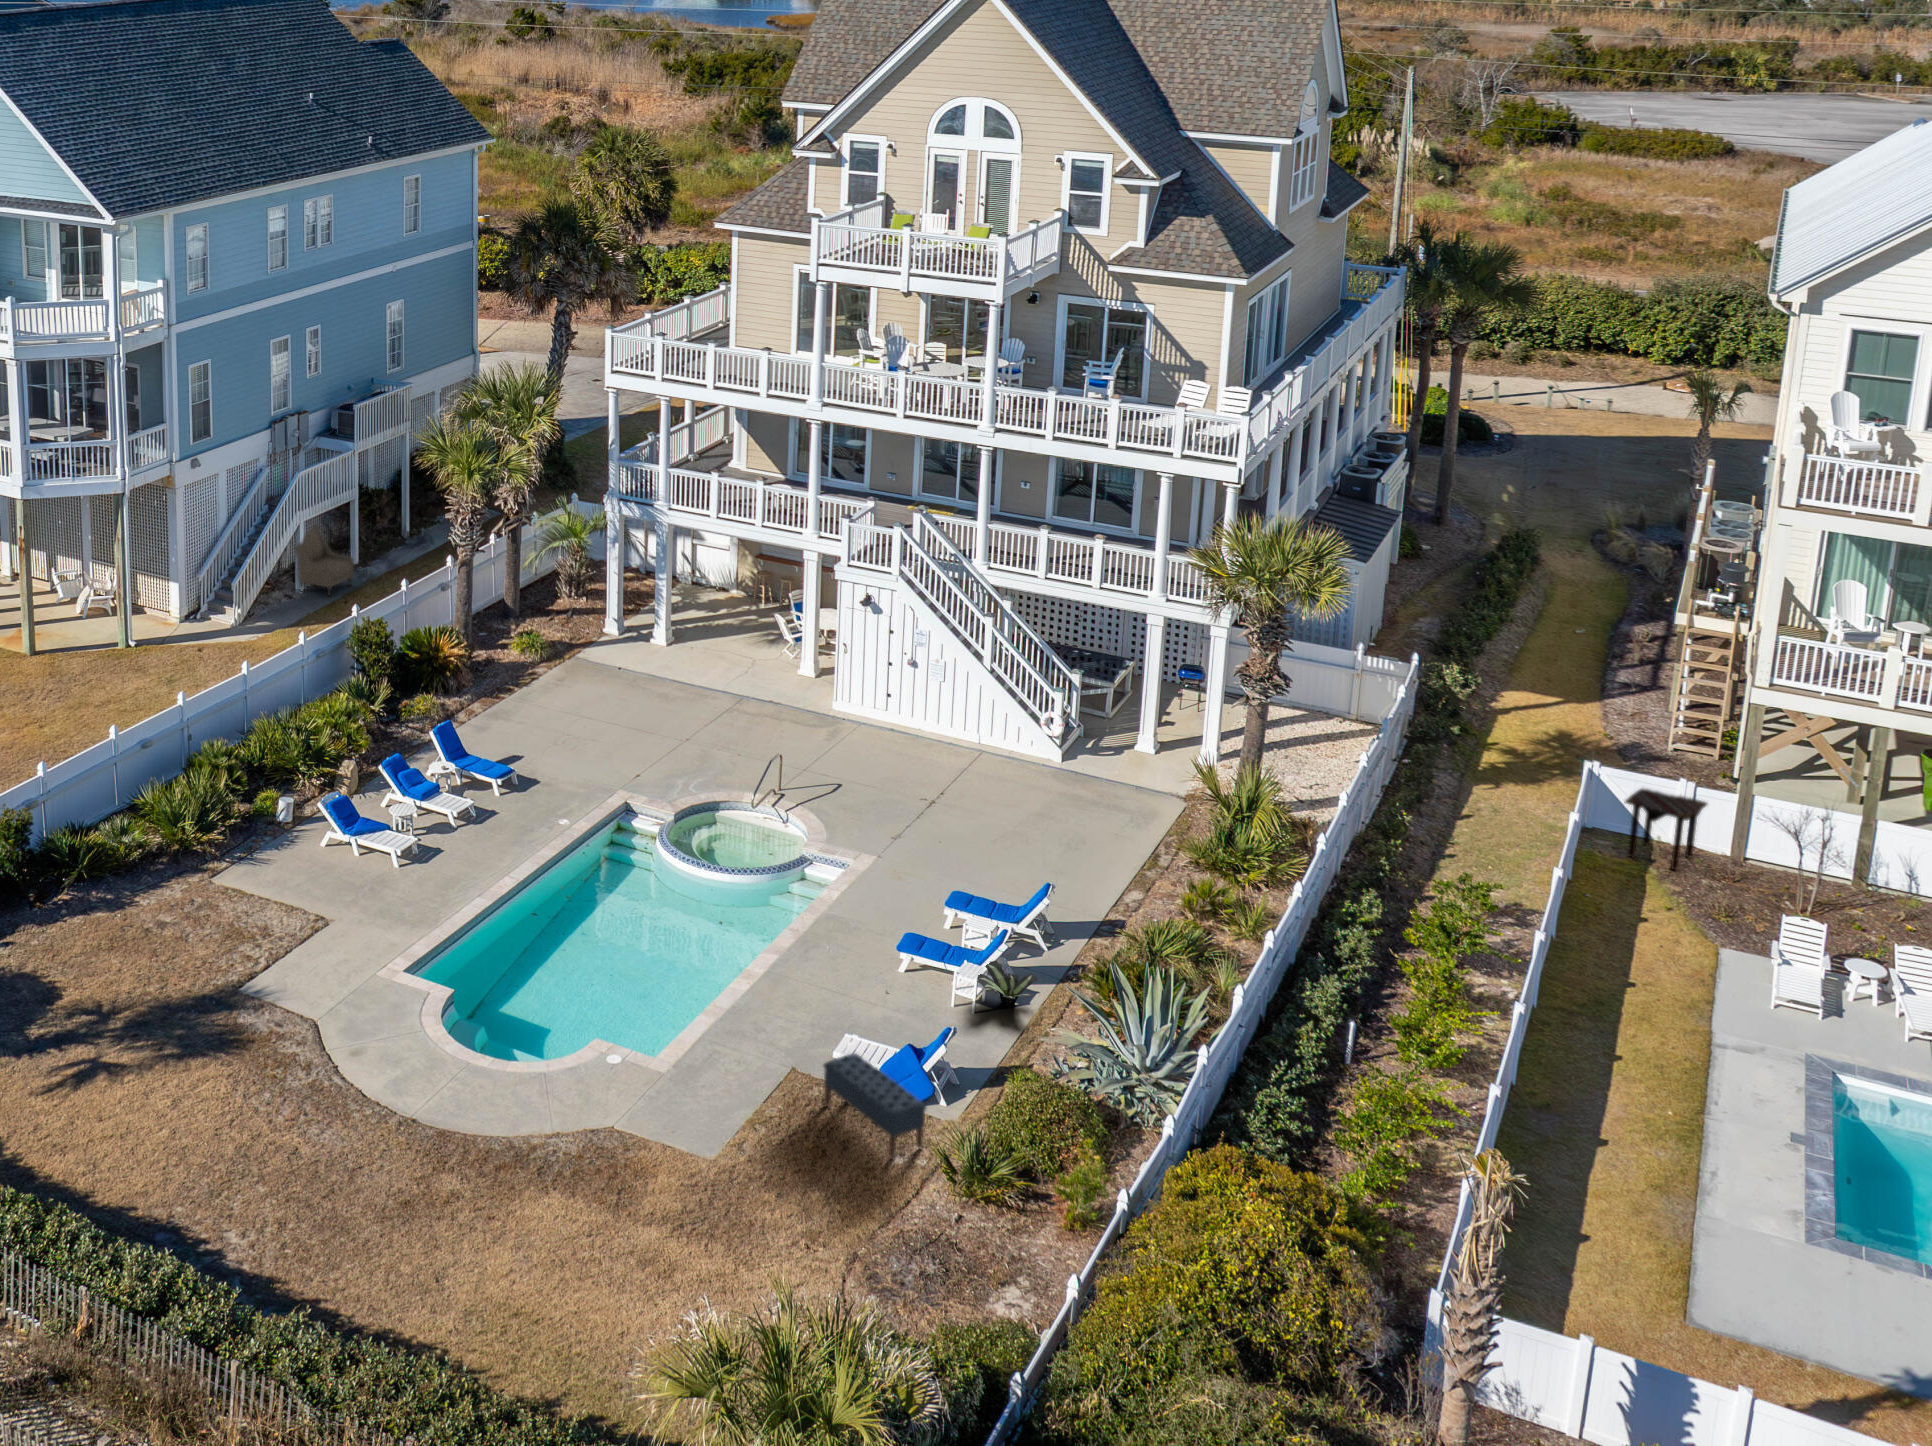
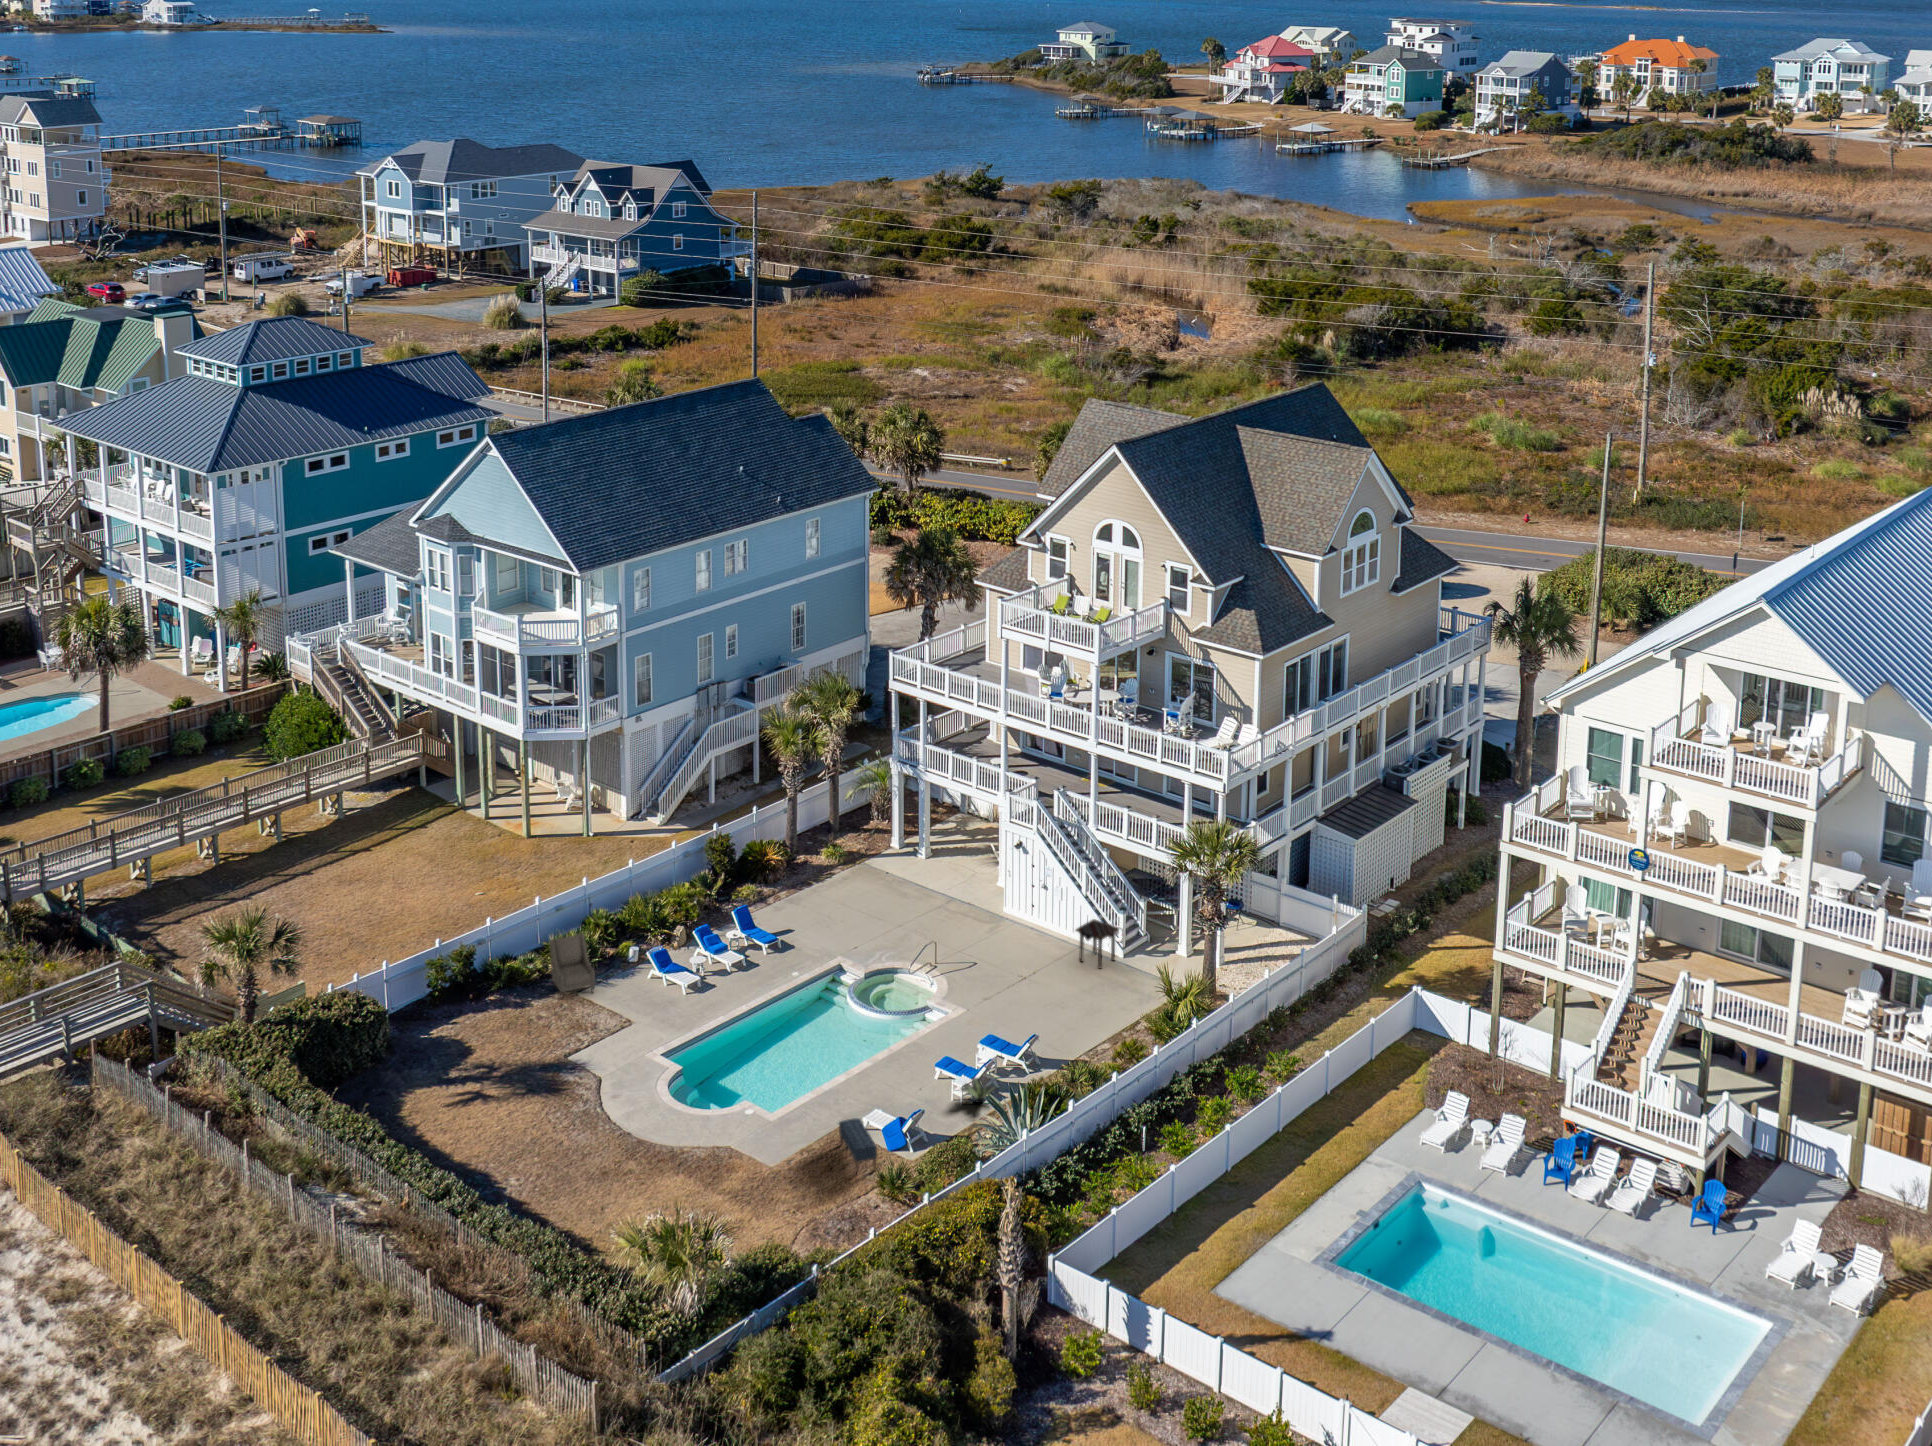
chair: present [294,525,354,595] -> present [549,934,595,998]
side table: present [1625,789,1707,870] -> present [1076,919,1119,968]

